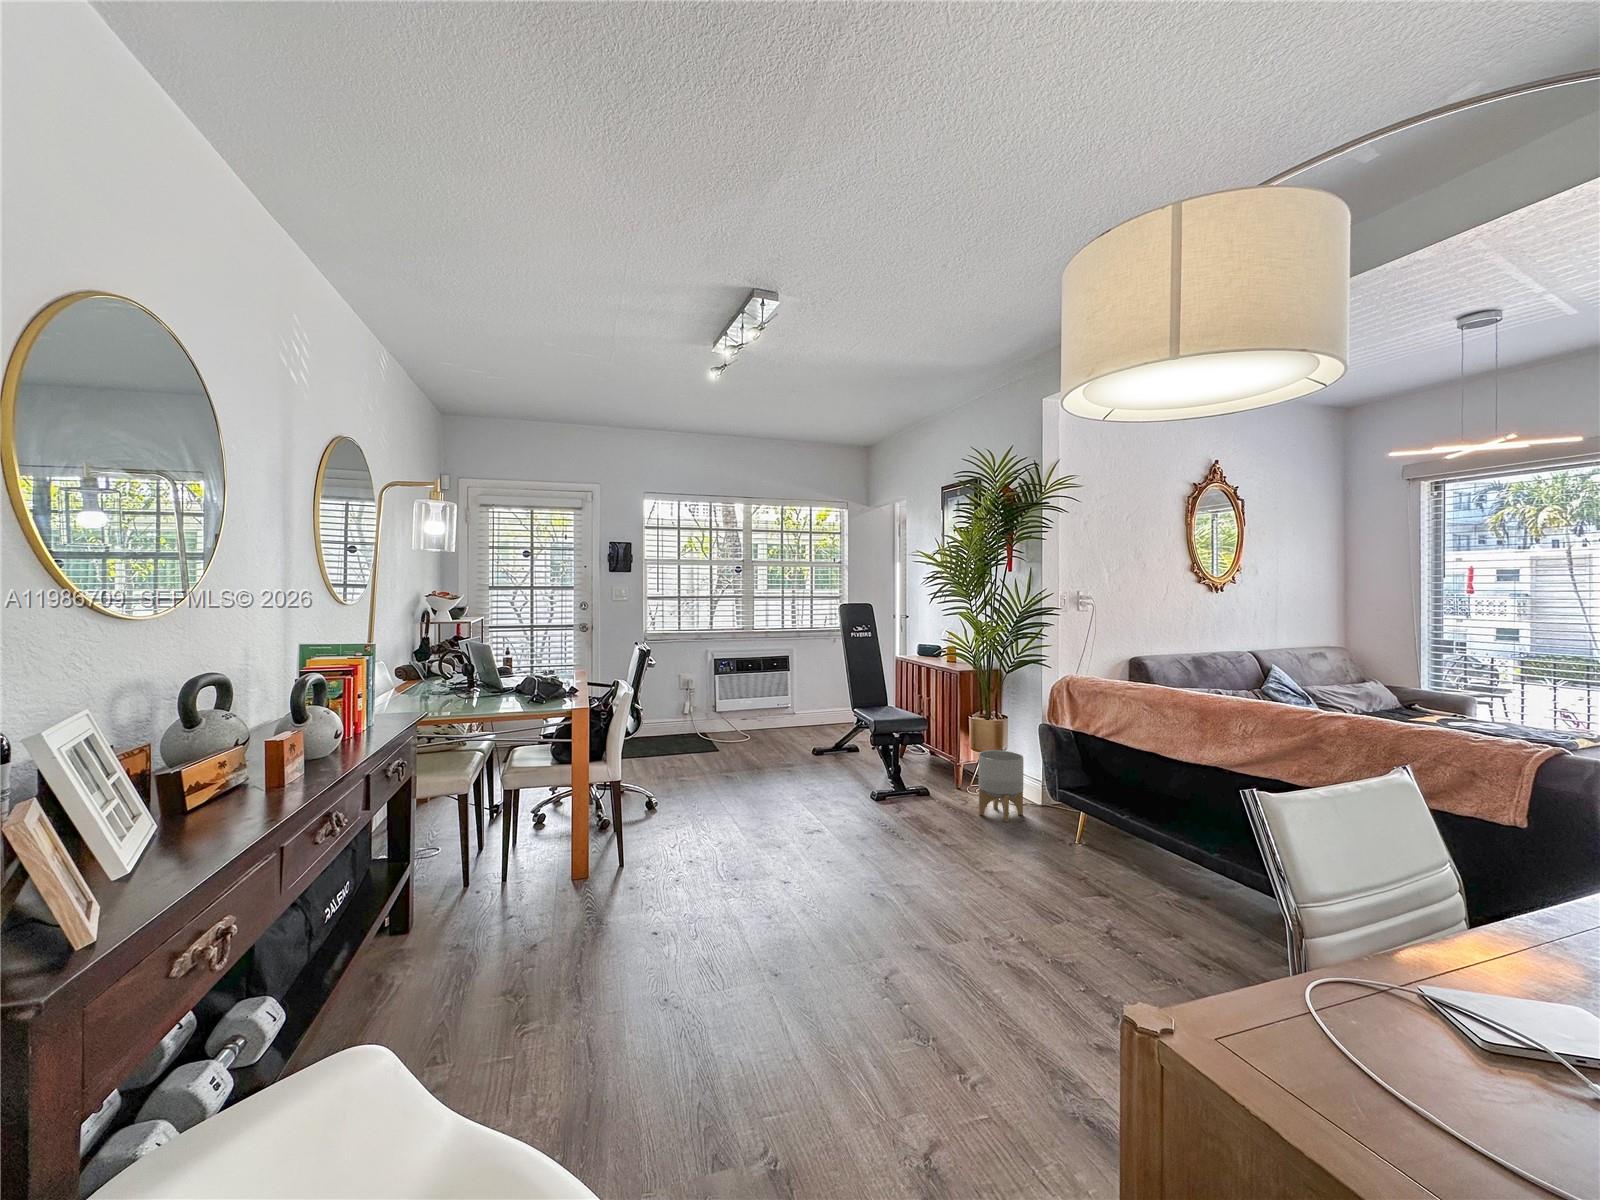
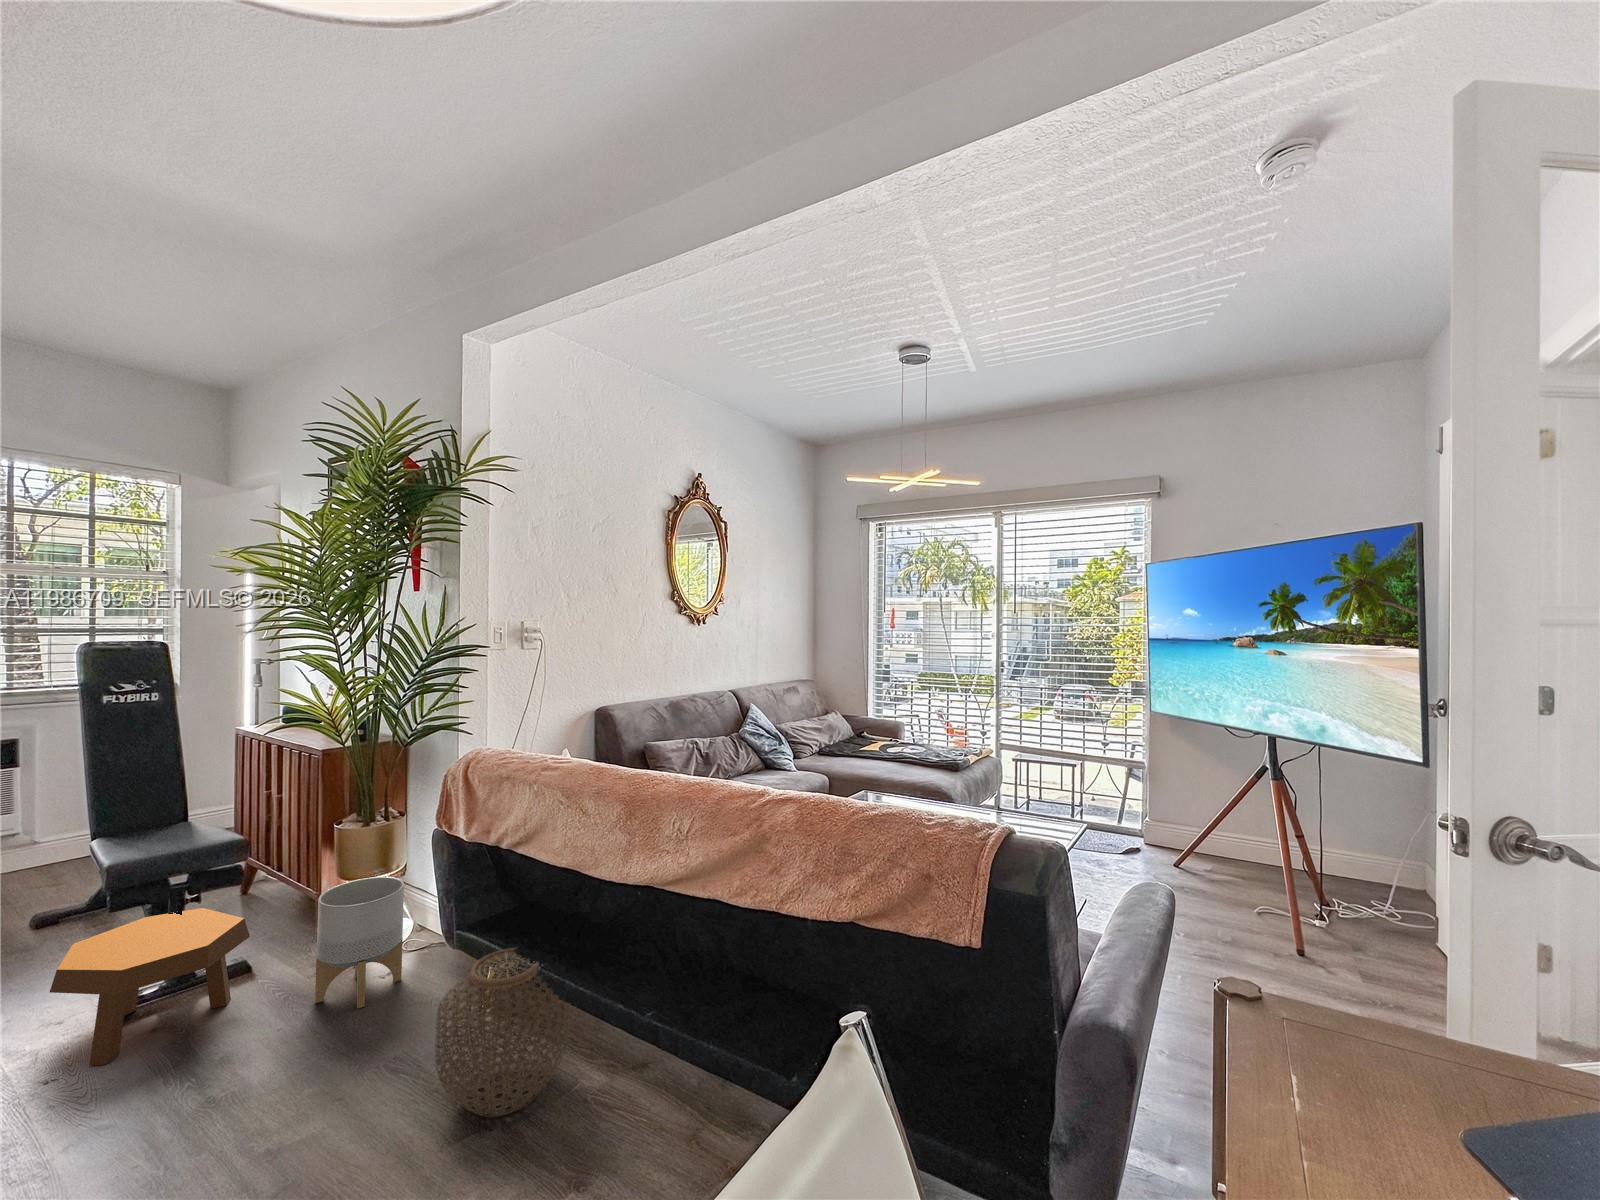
footstool: none [867,753,941,816] -> present [50,908,250,1066]
woven basket: none [1077,792,1158,881] -> present [435,948,571,1116]

